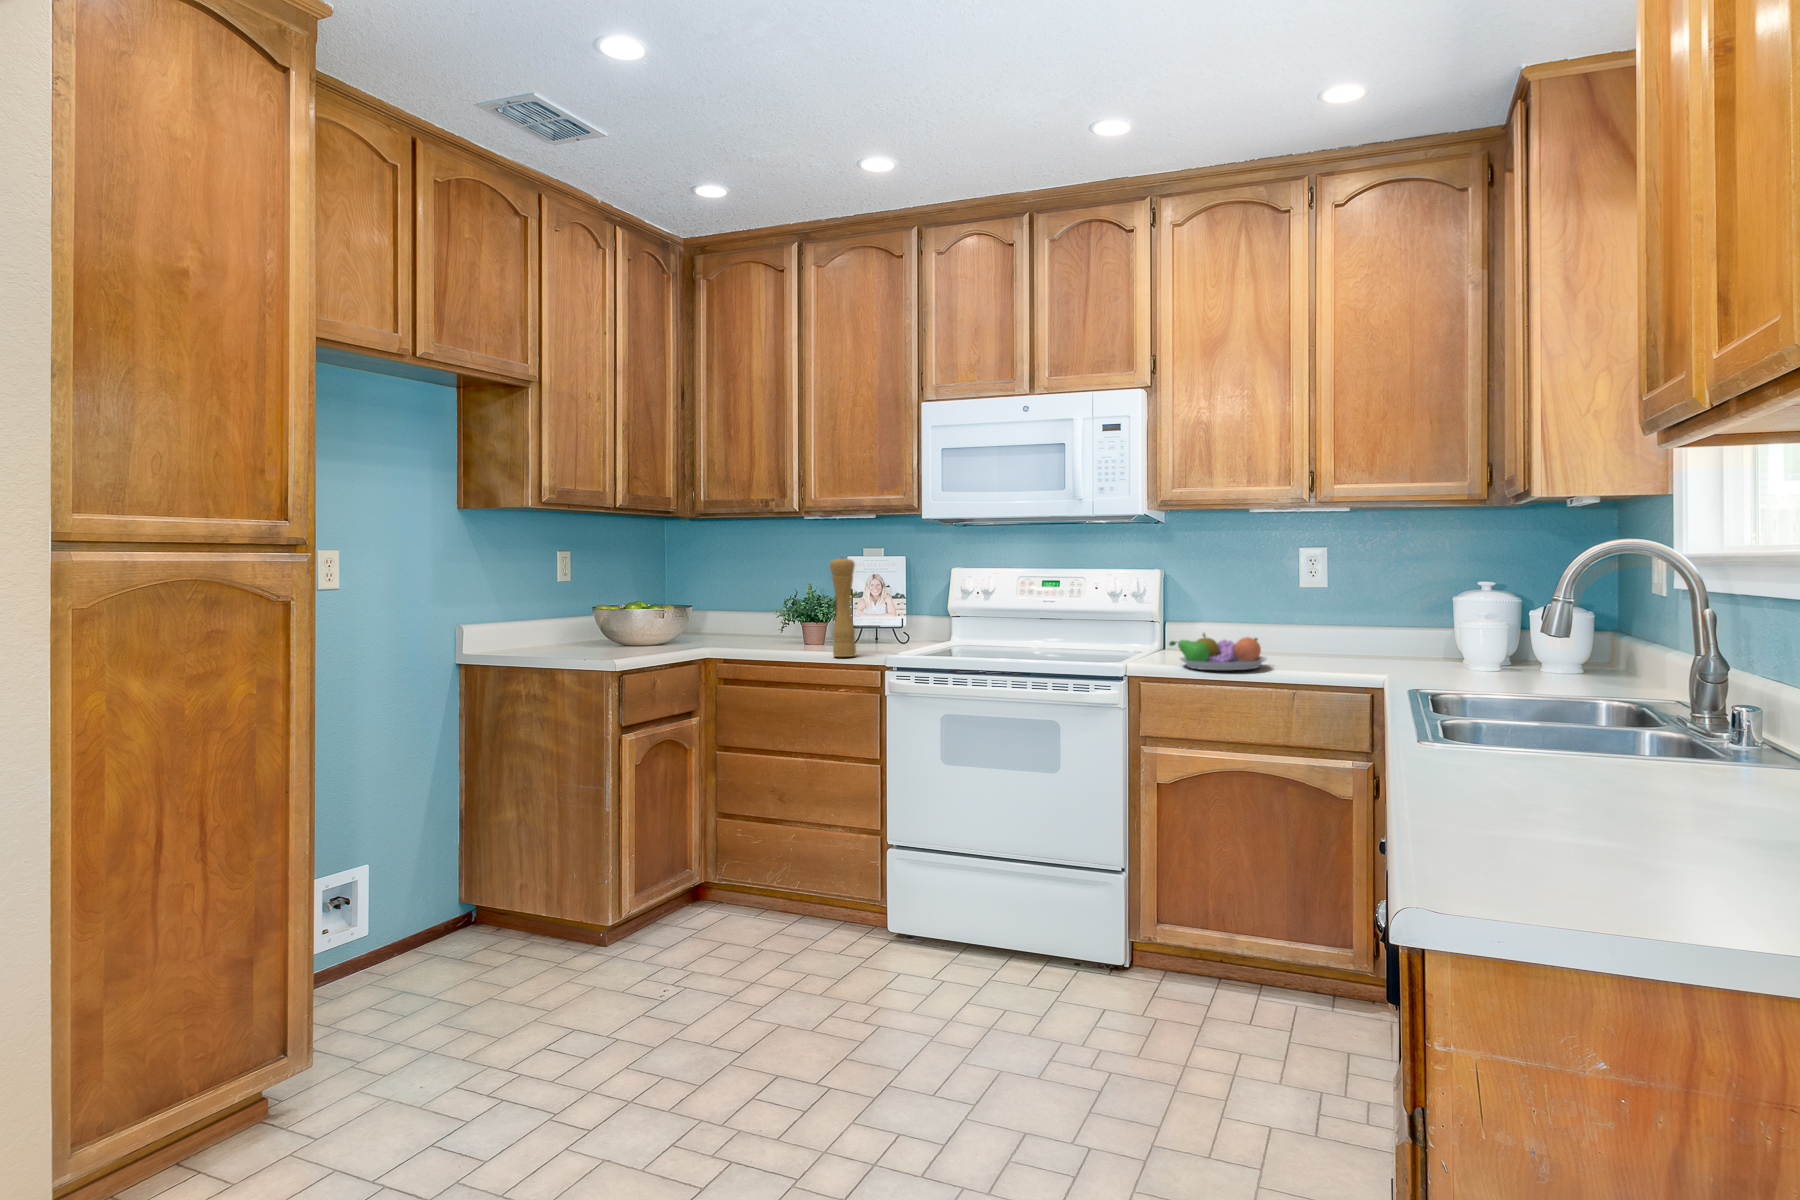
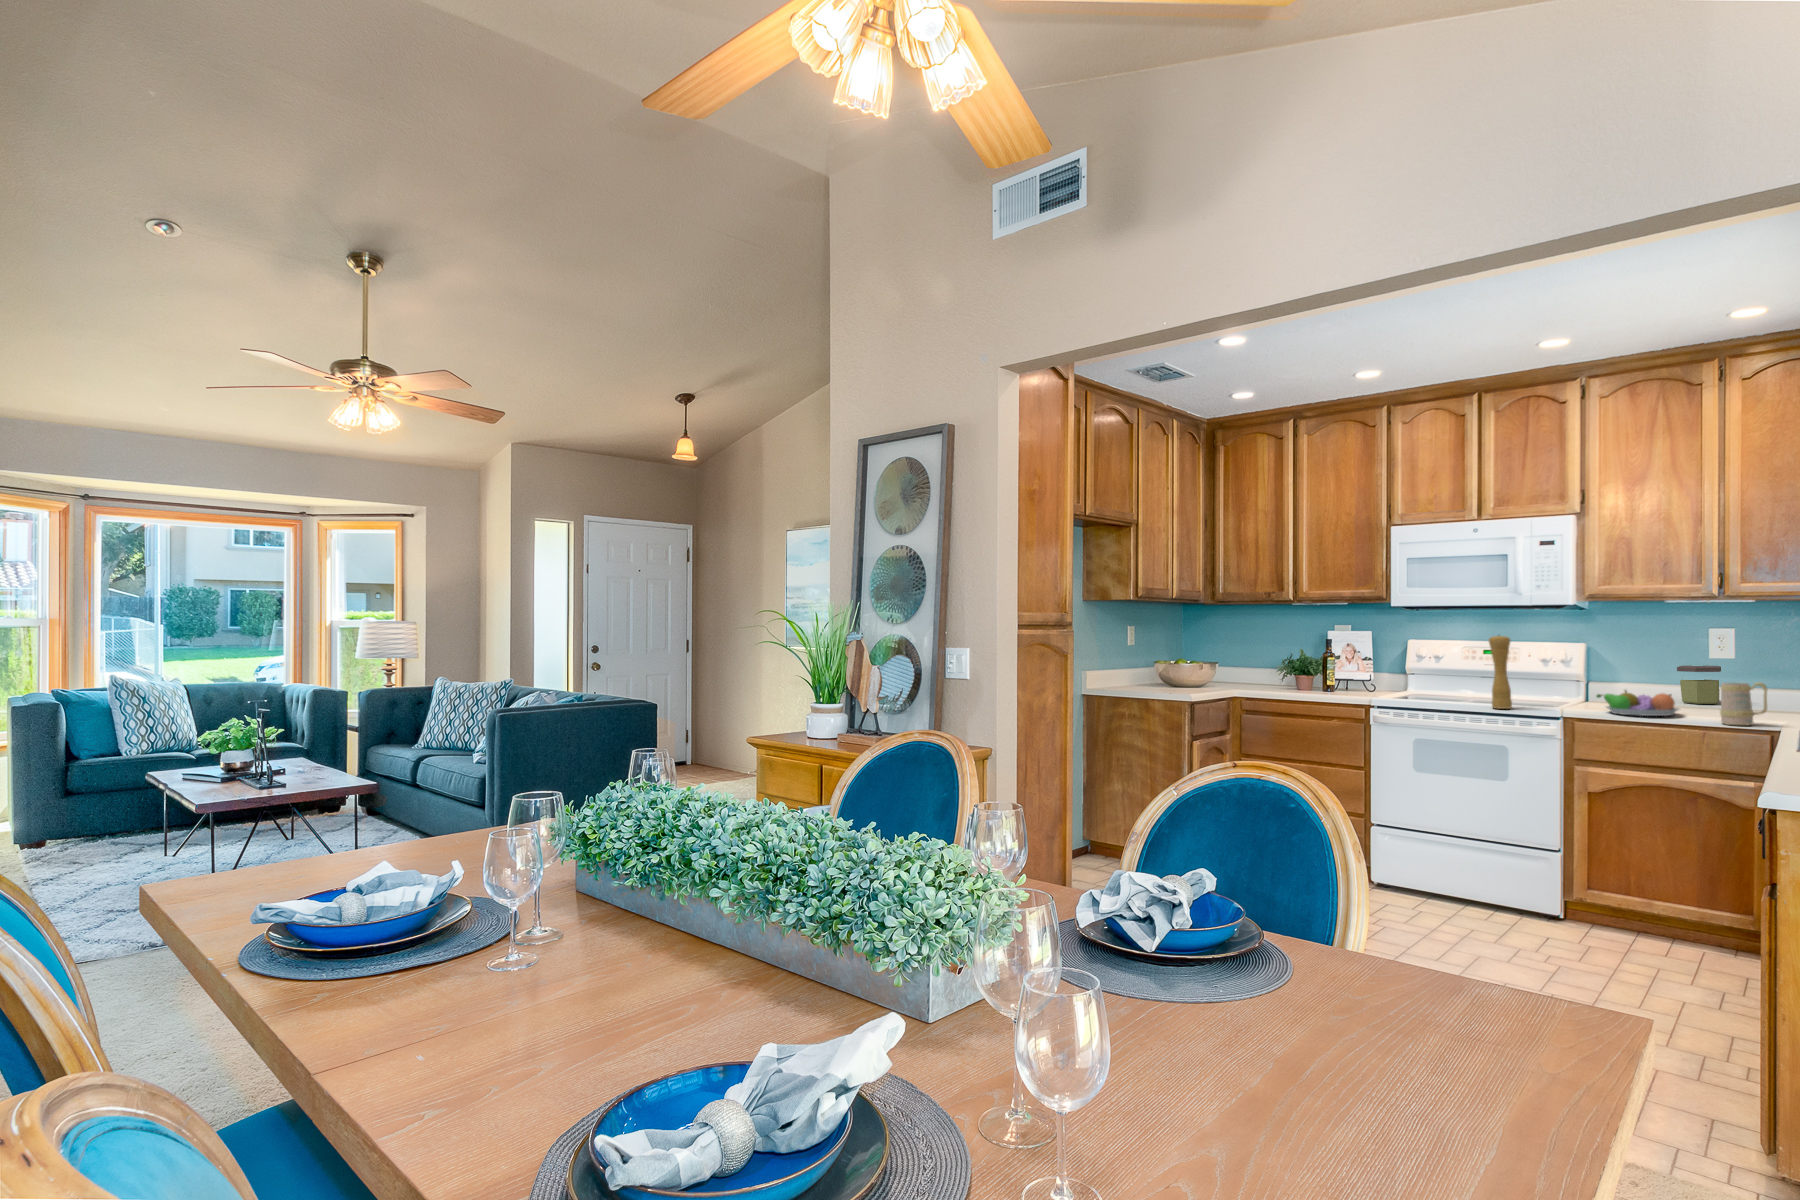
pepper mill: present [830,557,856,657] -> present [1489,635,1512,709]
jar: none [1262,597,1310,649] -> present [1677,665,1721,704]
mug: none [1315,619,1370,681] -> present [1720,682,1767,725]

